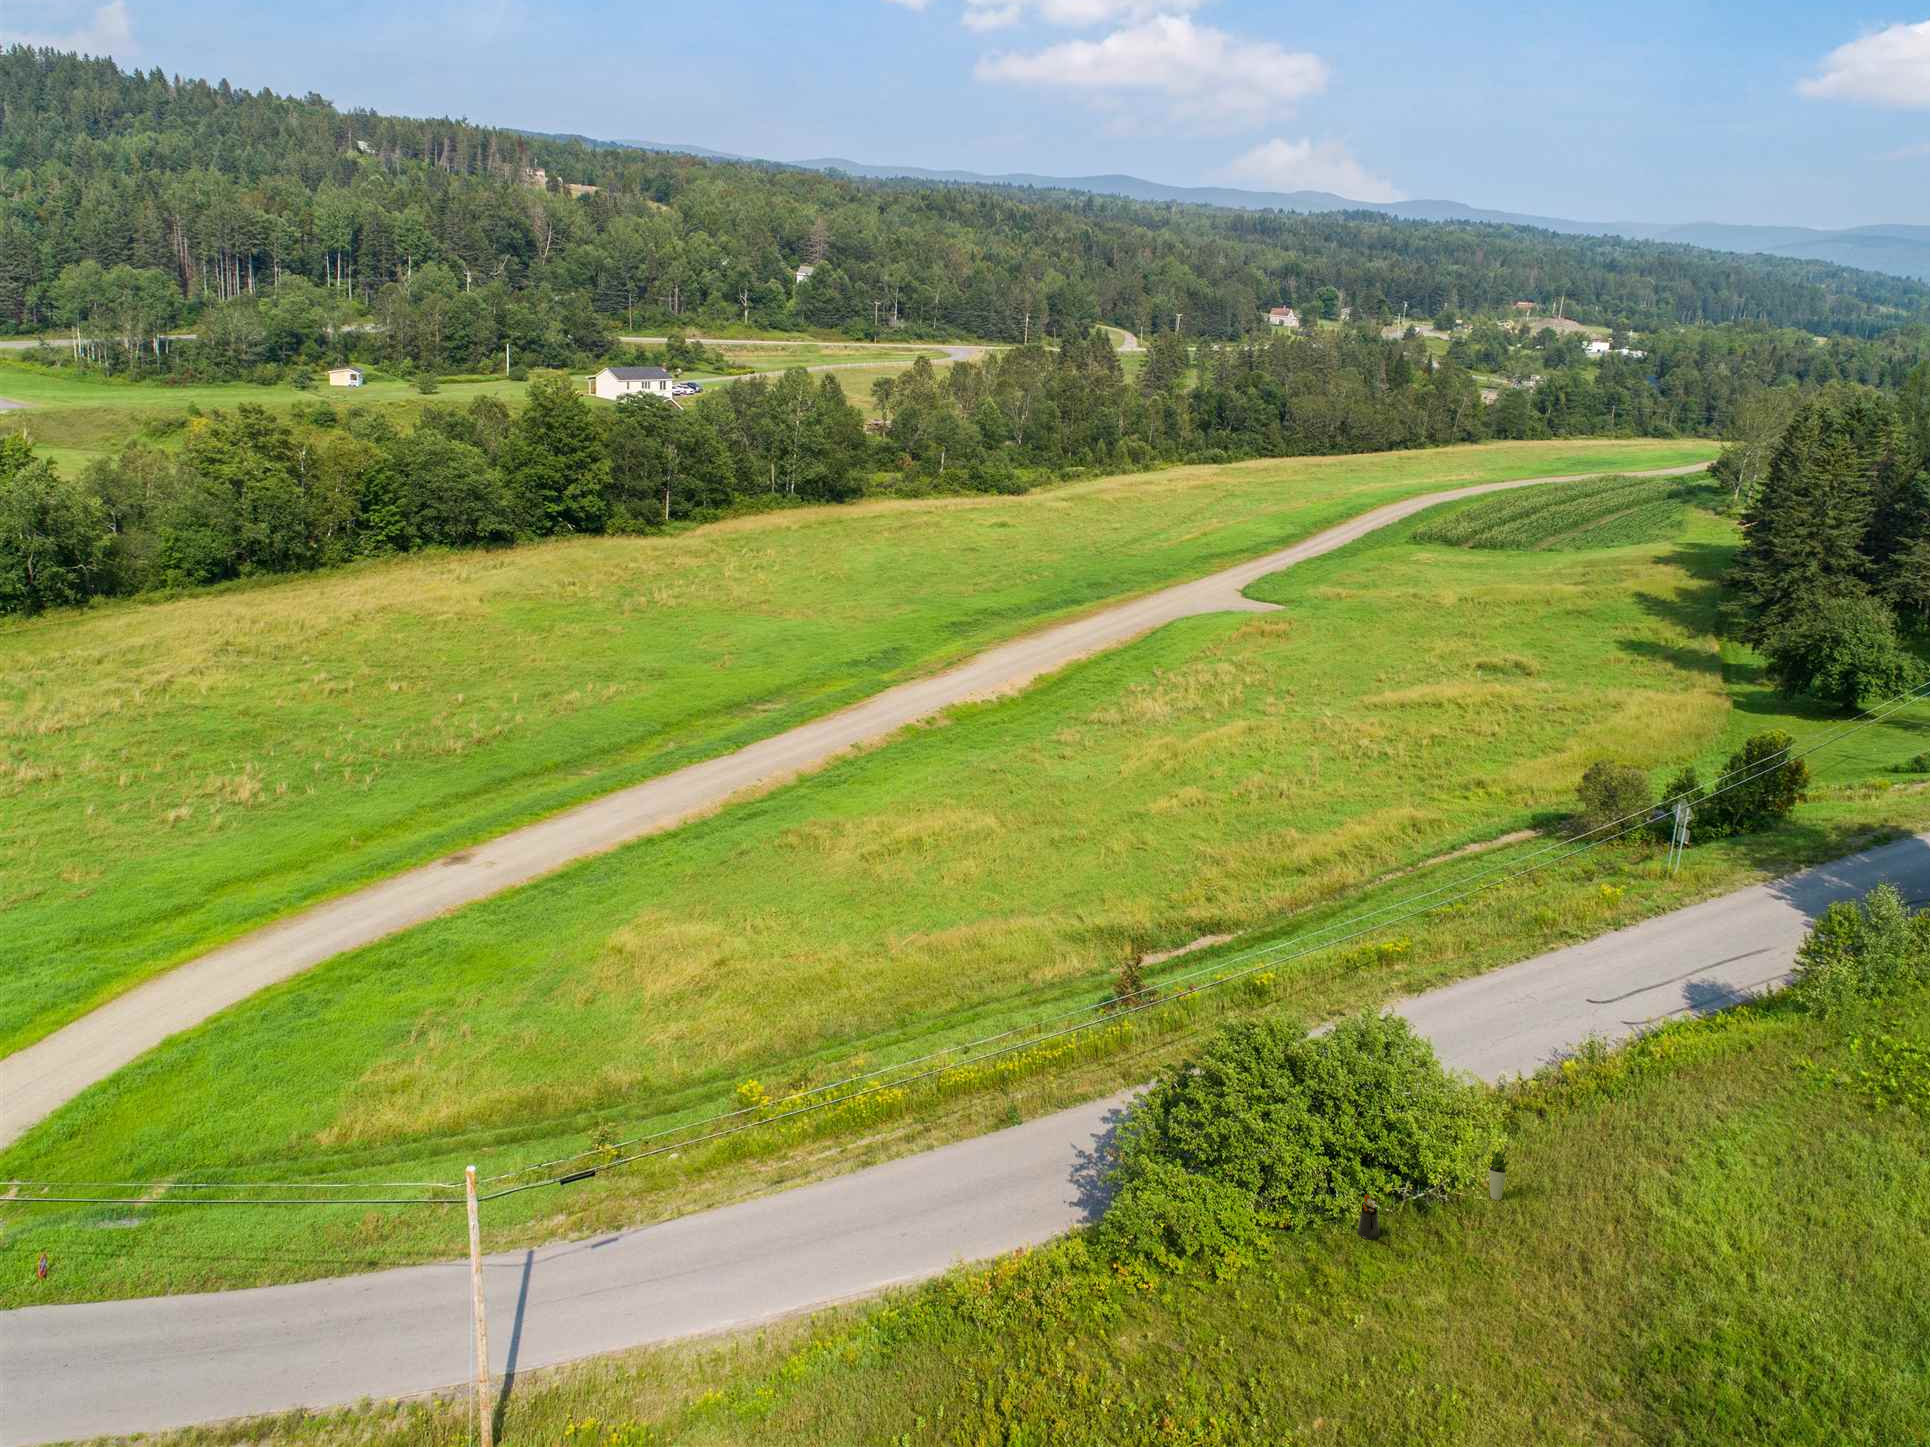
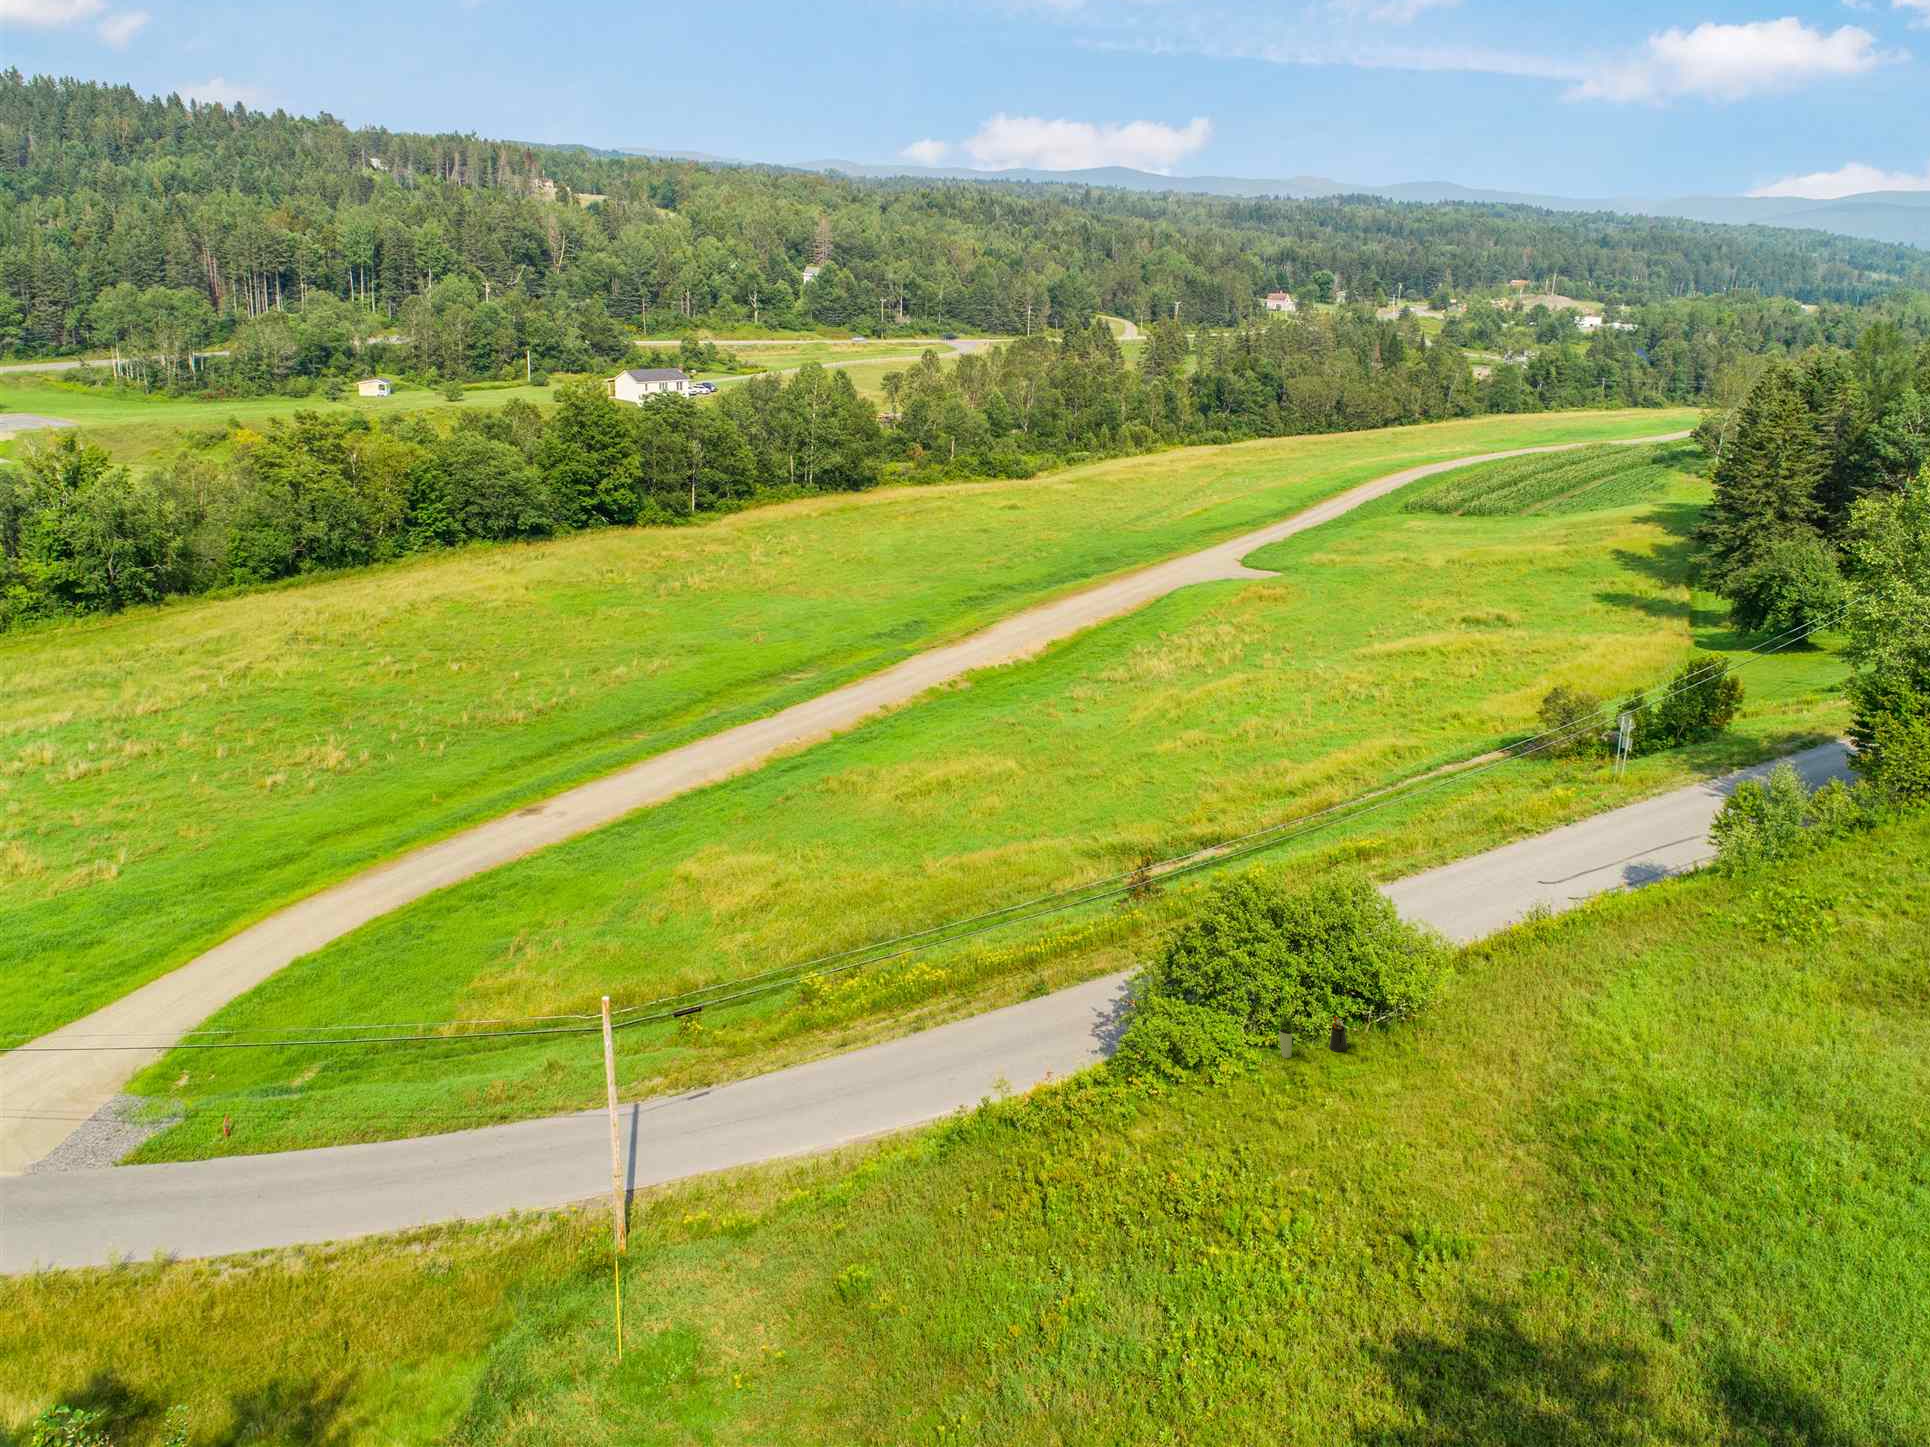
planter: present [1488,1150,1509,1200] -> present [1278,1014,1295,1058]

